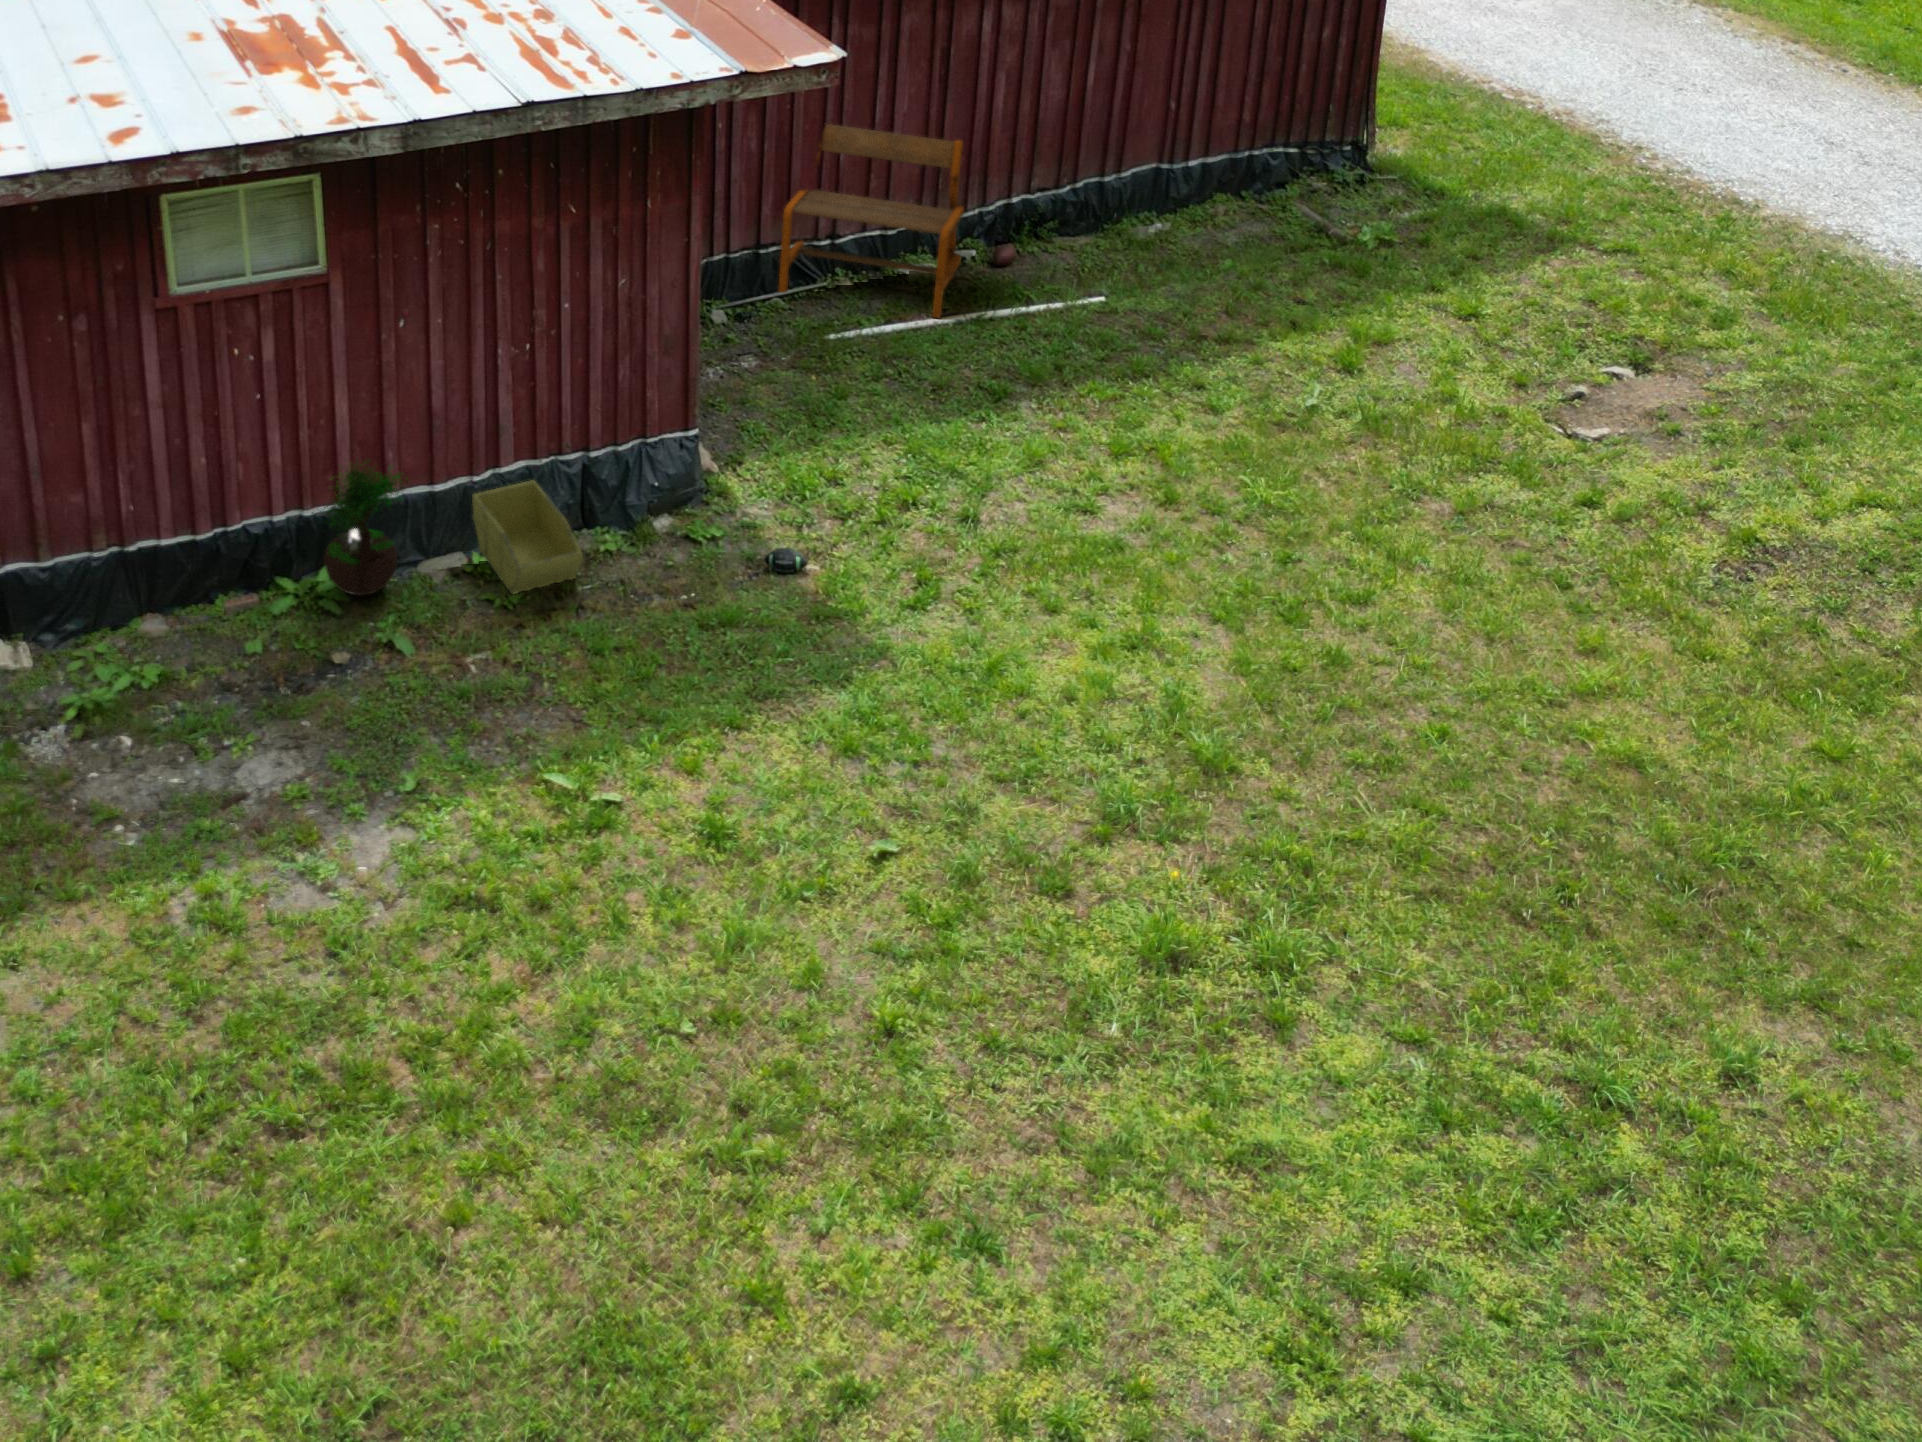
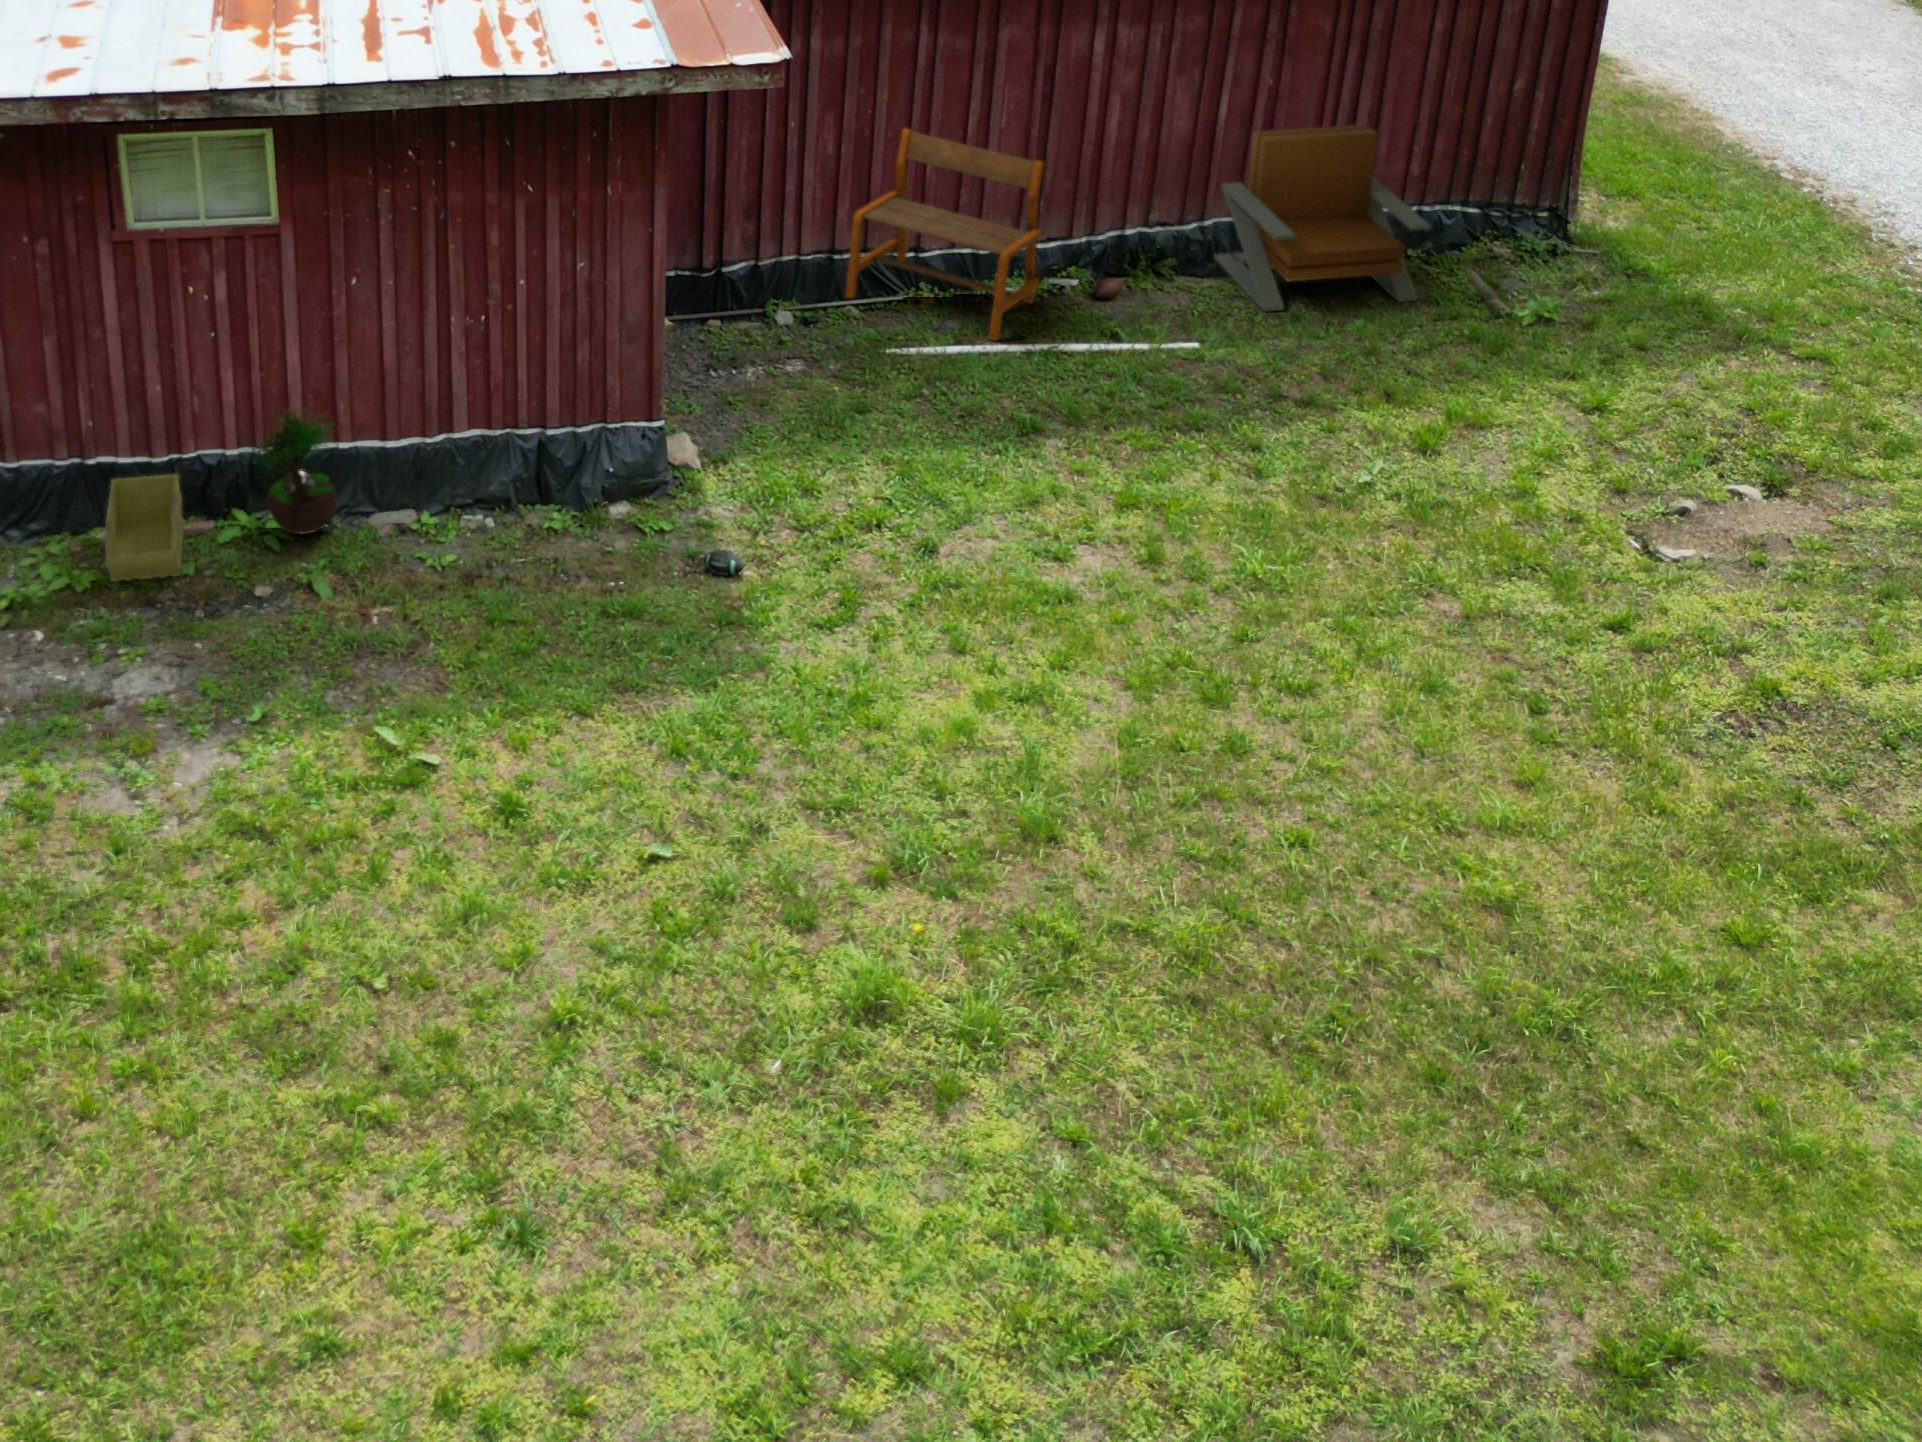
lounge chair: none [1091,81,1293,264] -> present [1215,125,1431,311]
storage bin: present [472,480,584,594] -> present [105,474,184,582]

